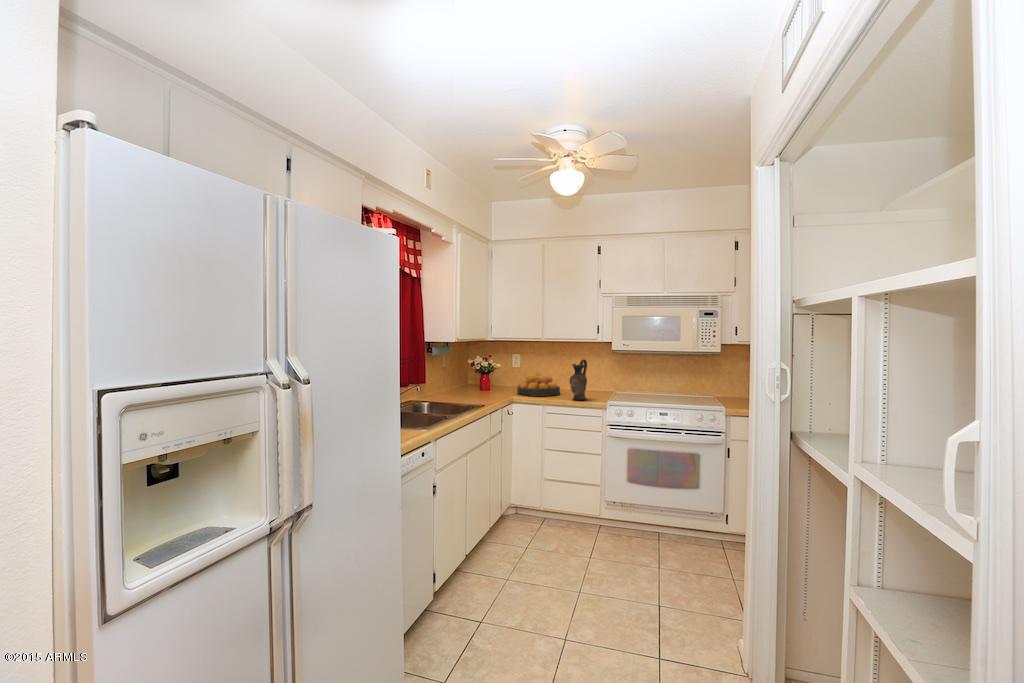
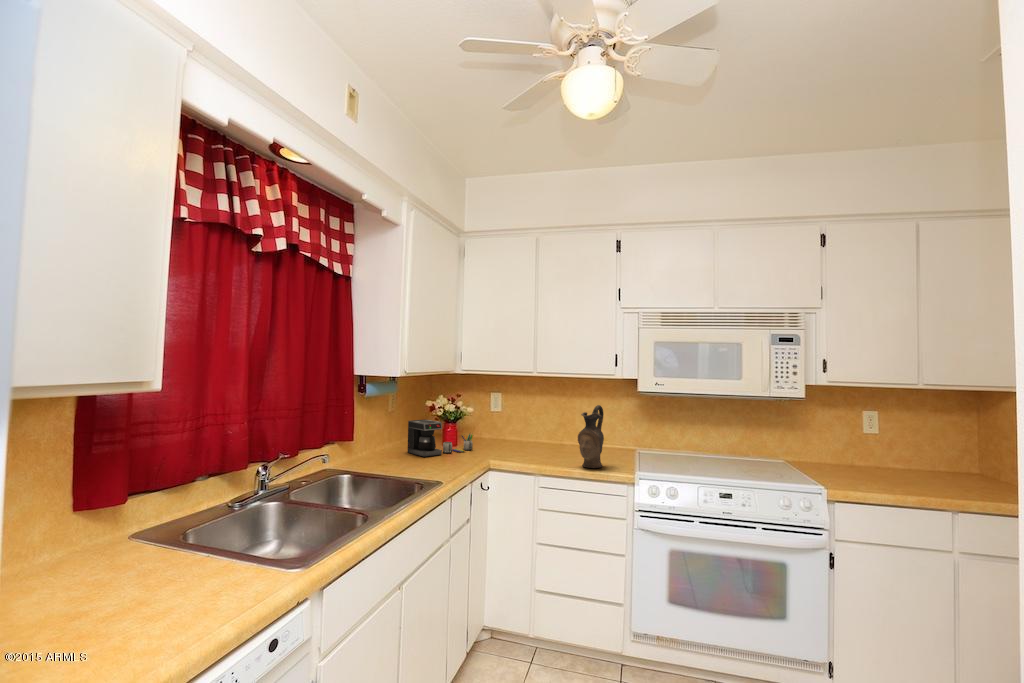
coffee maker: none [457,371,501,395] -> present [407,419,473,457]
fruit bowl: present [517,373,560,396] -> none [498,423,561,459]

